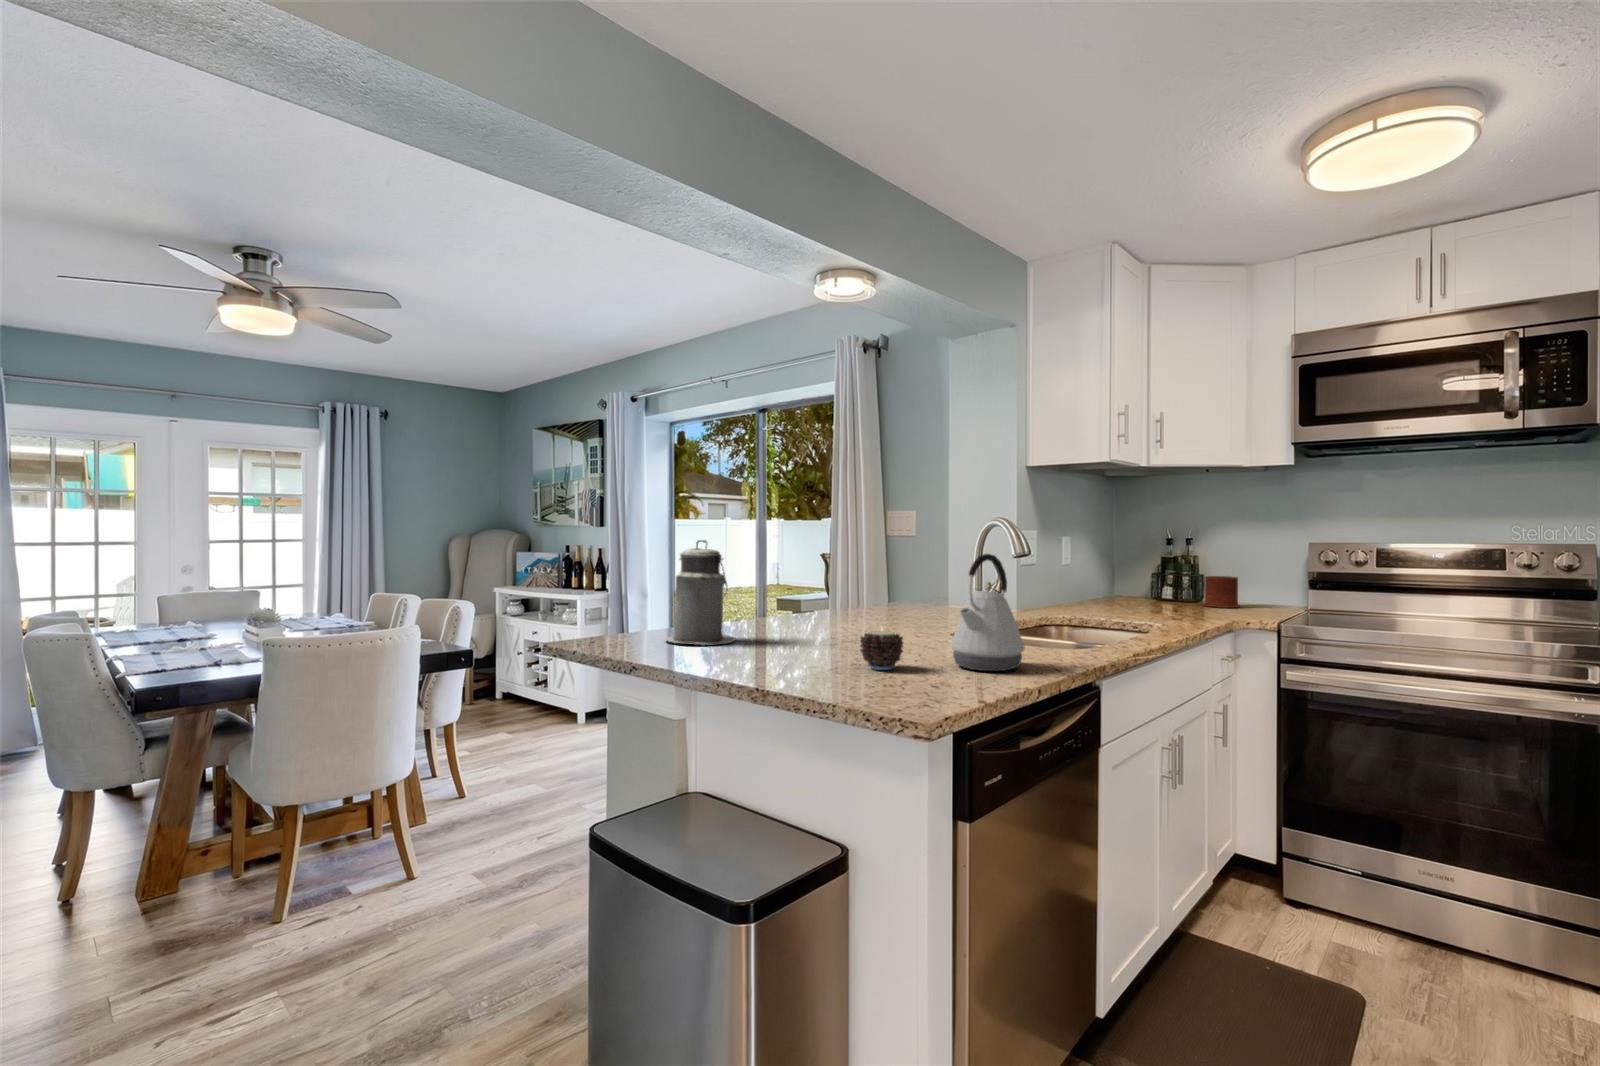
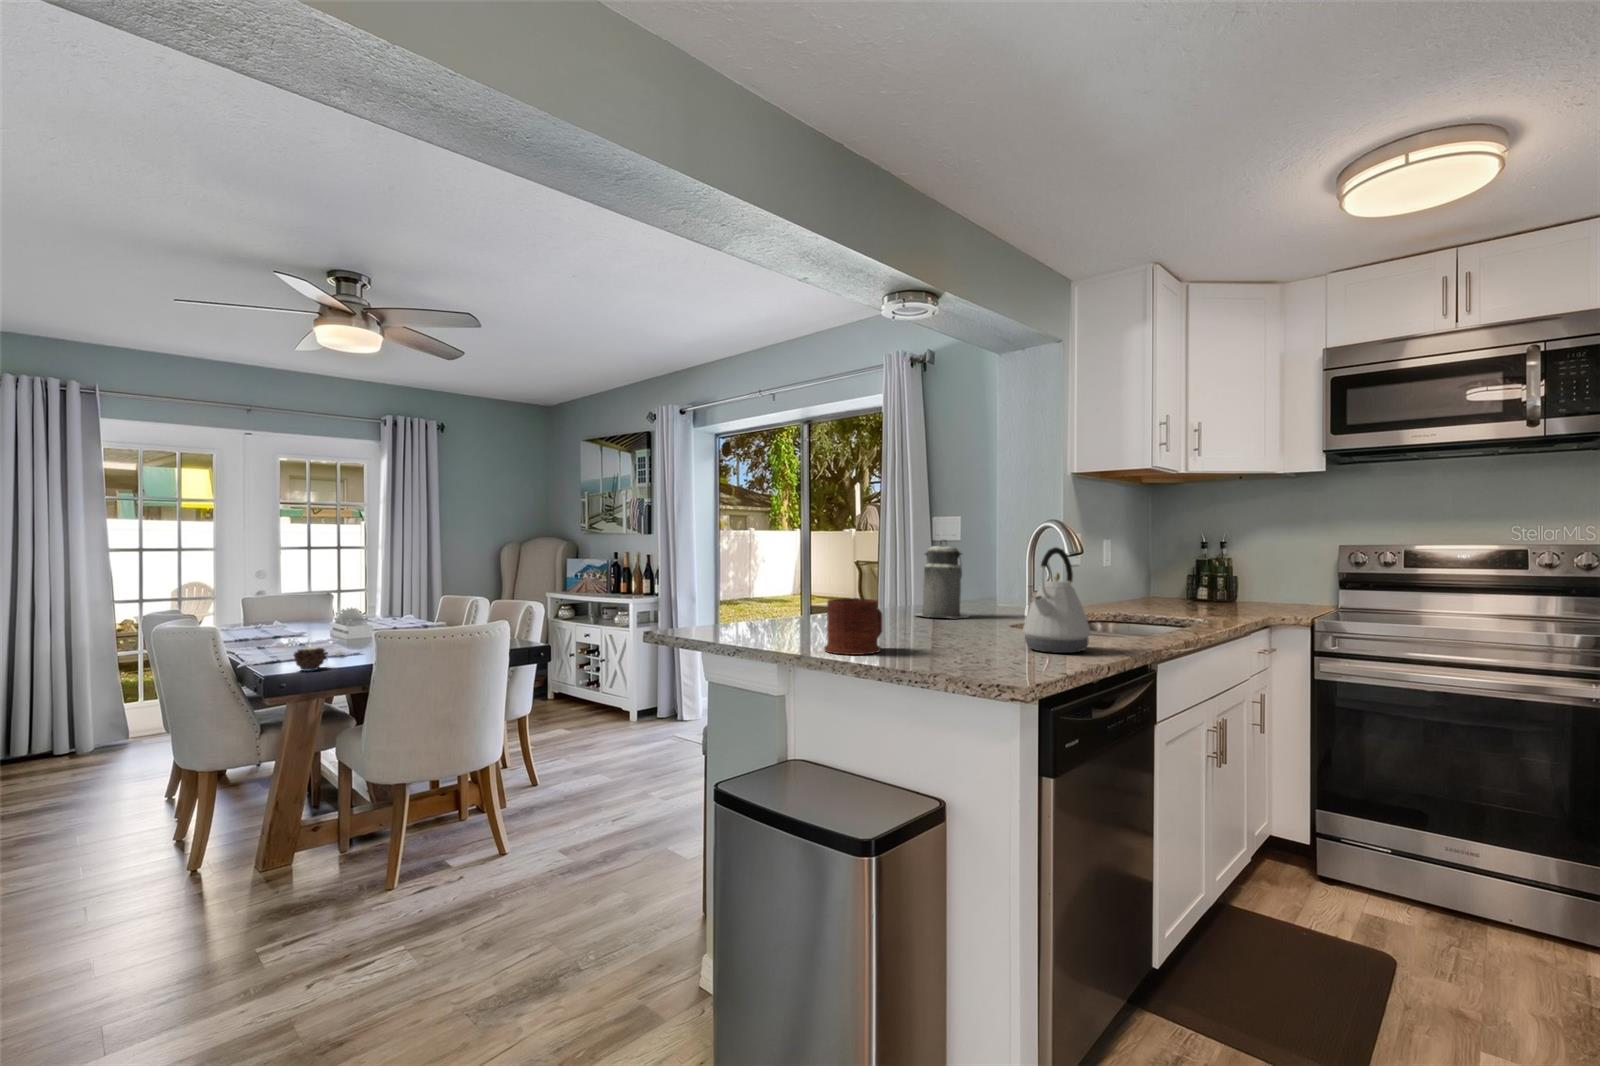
canister: present [665,540,736,645] -> present [916,540,969,618]
mug: present [1203,576,1240,608] -> present [824,598,882,655]
candle: present [860,631,903,670] -> present [294,647,326,671]

